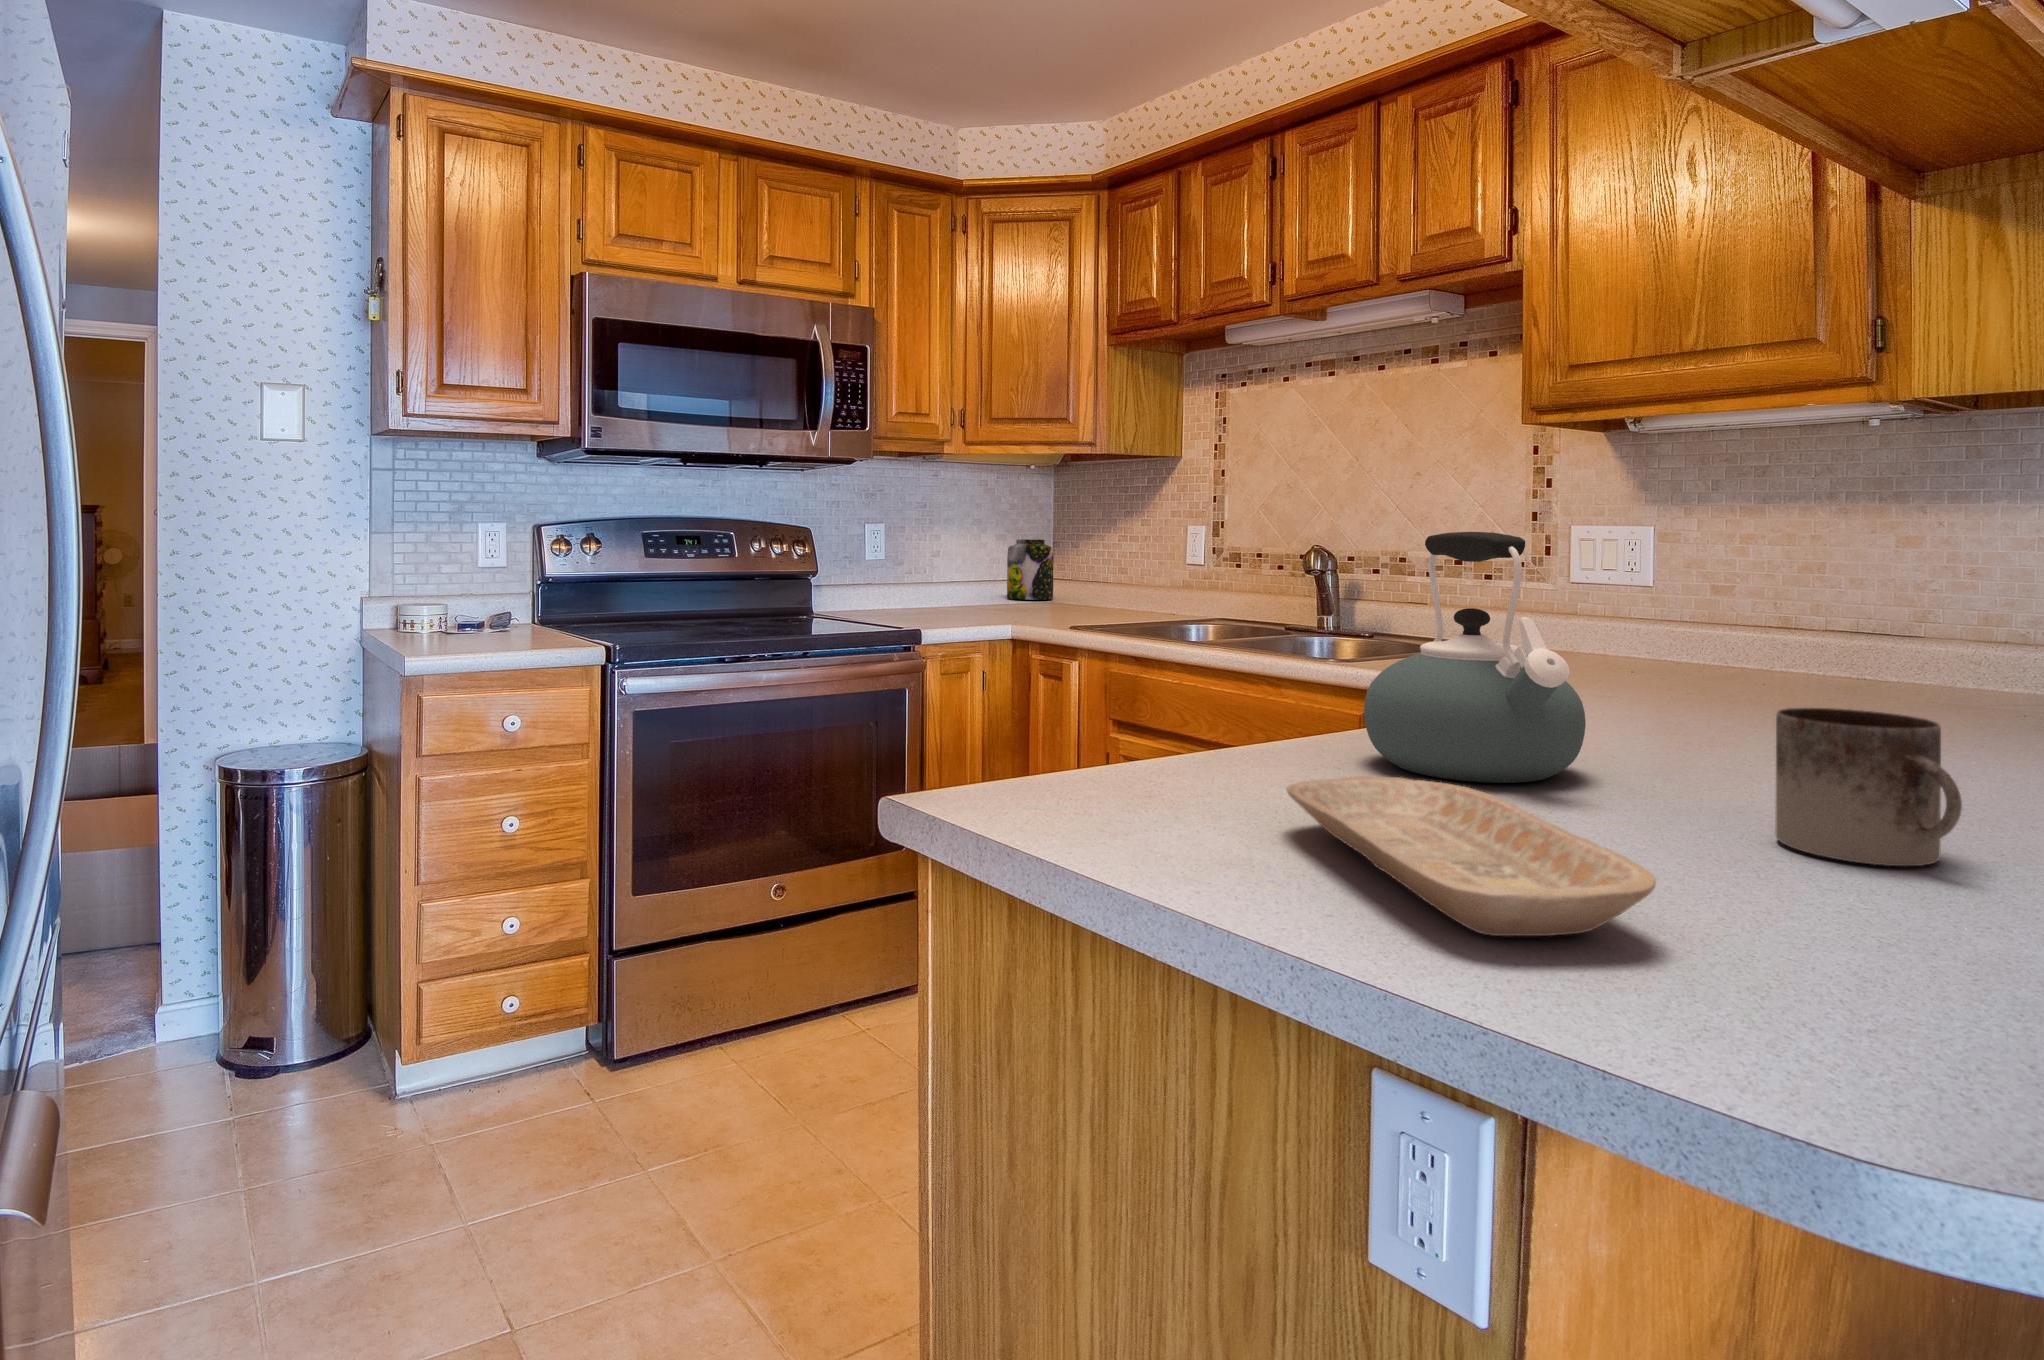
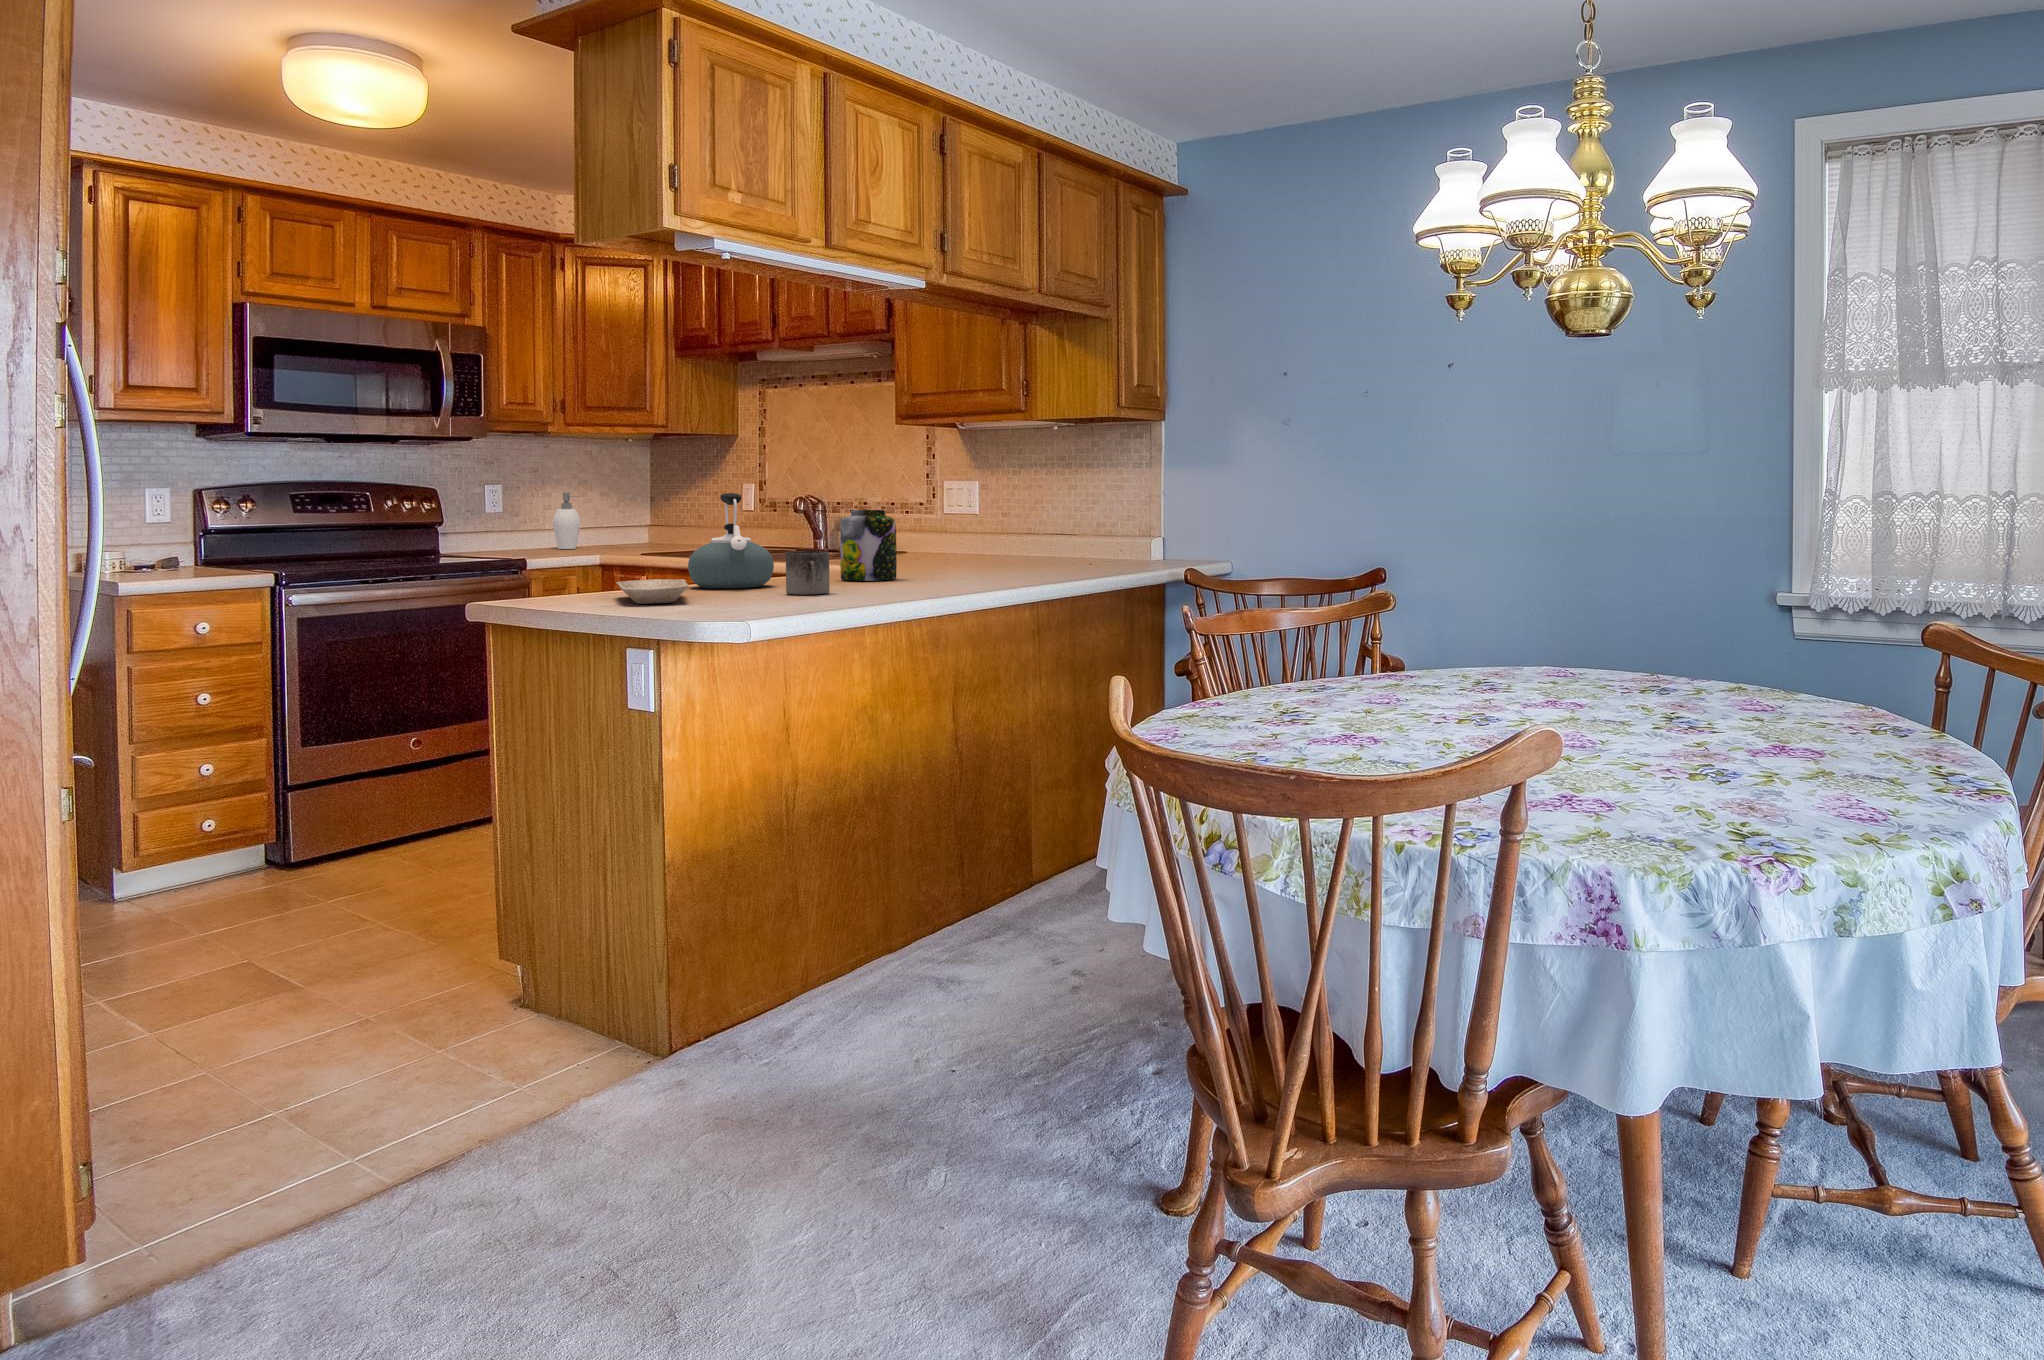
soap dispenser: none [945,534,980,609] -> present [553,493,580,549]
jar: present [1007,539,1053,600] -> present [840,510,897,581]

